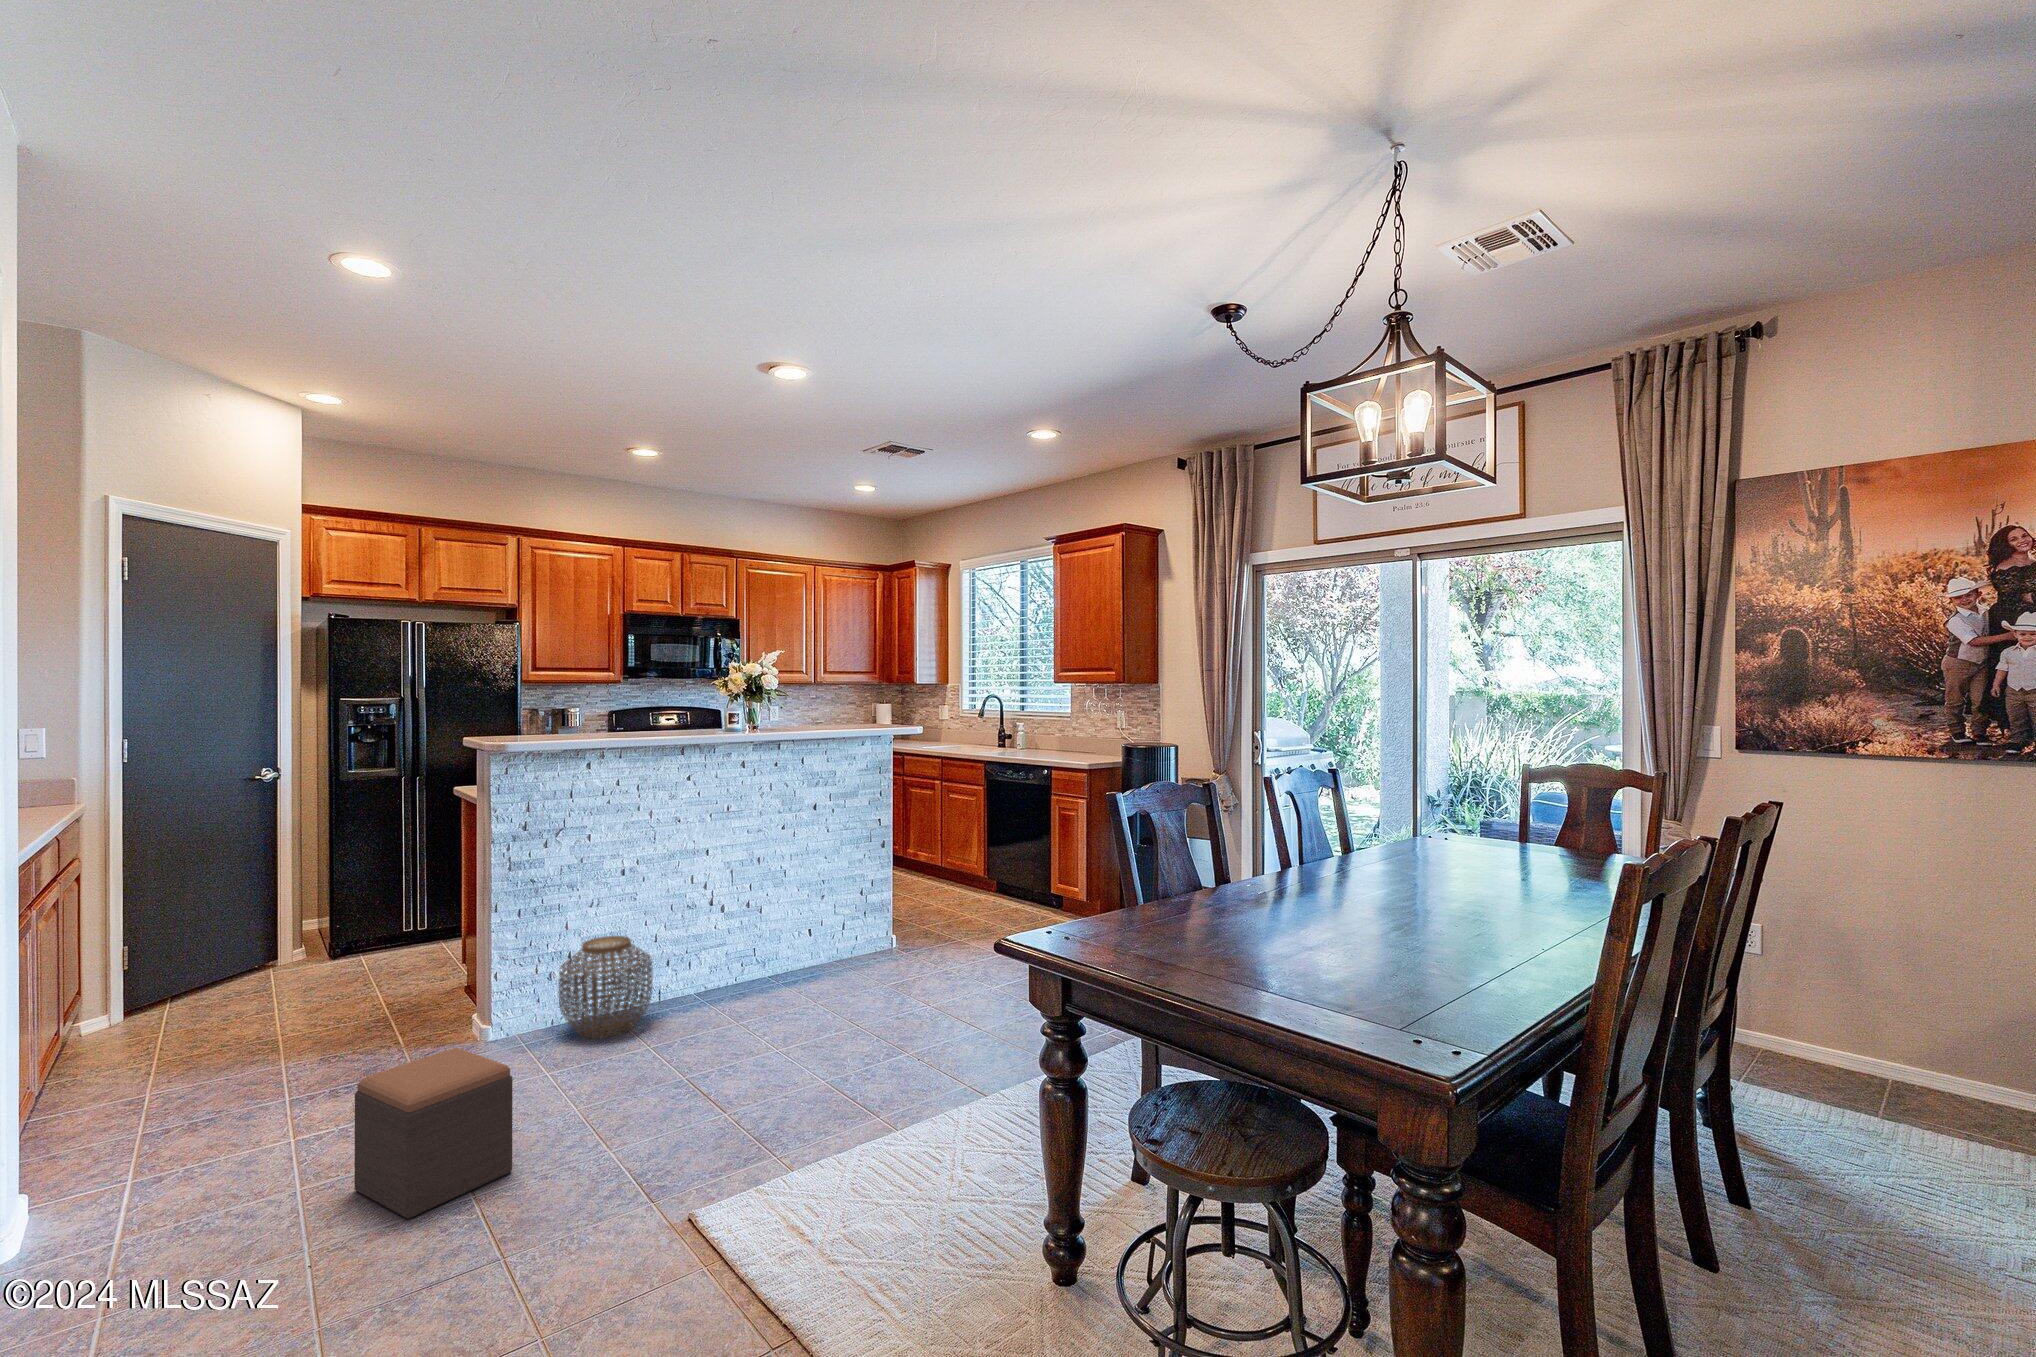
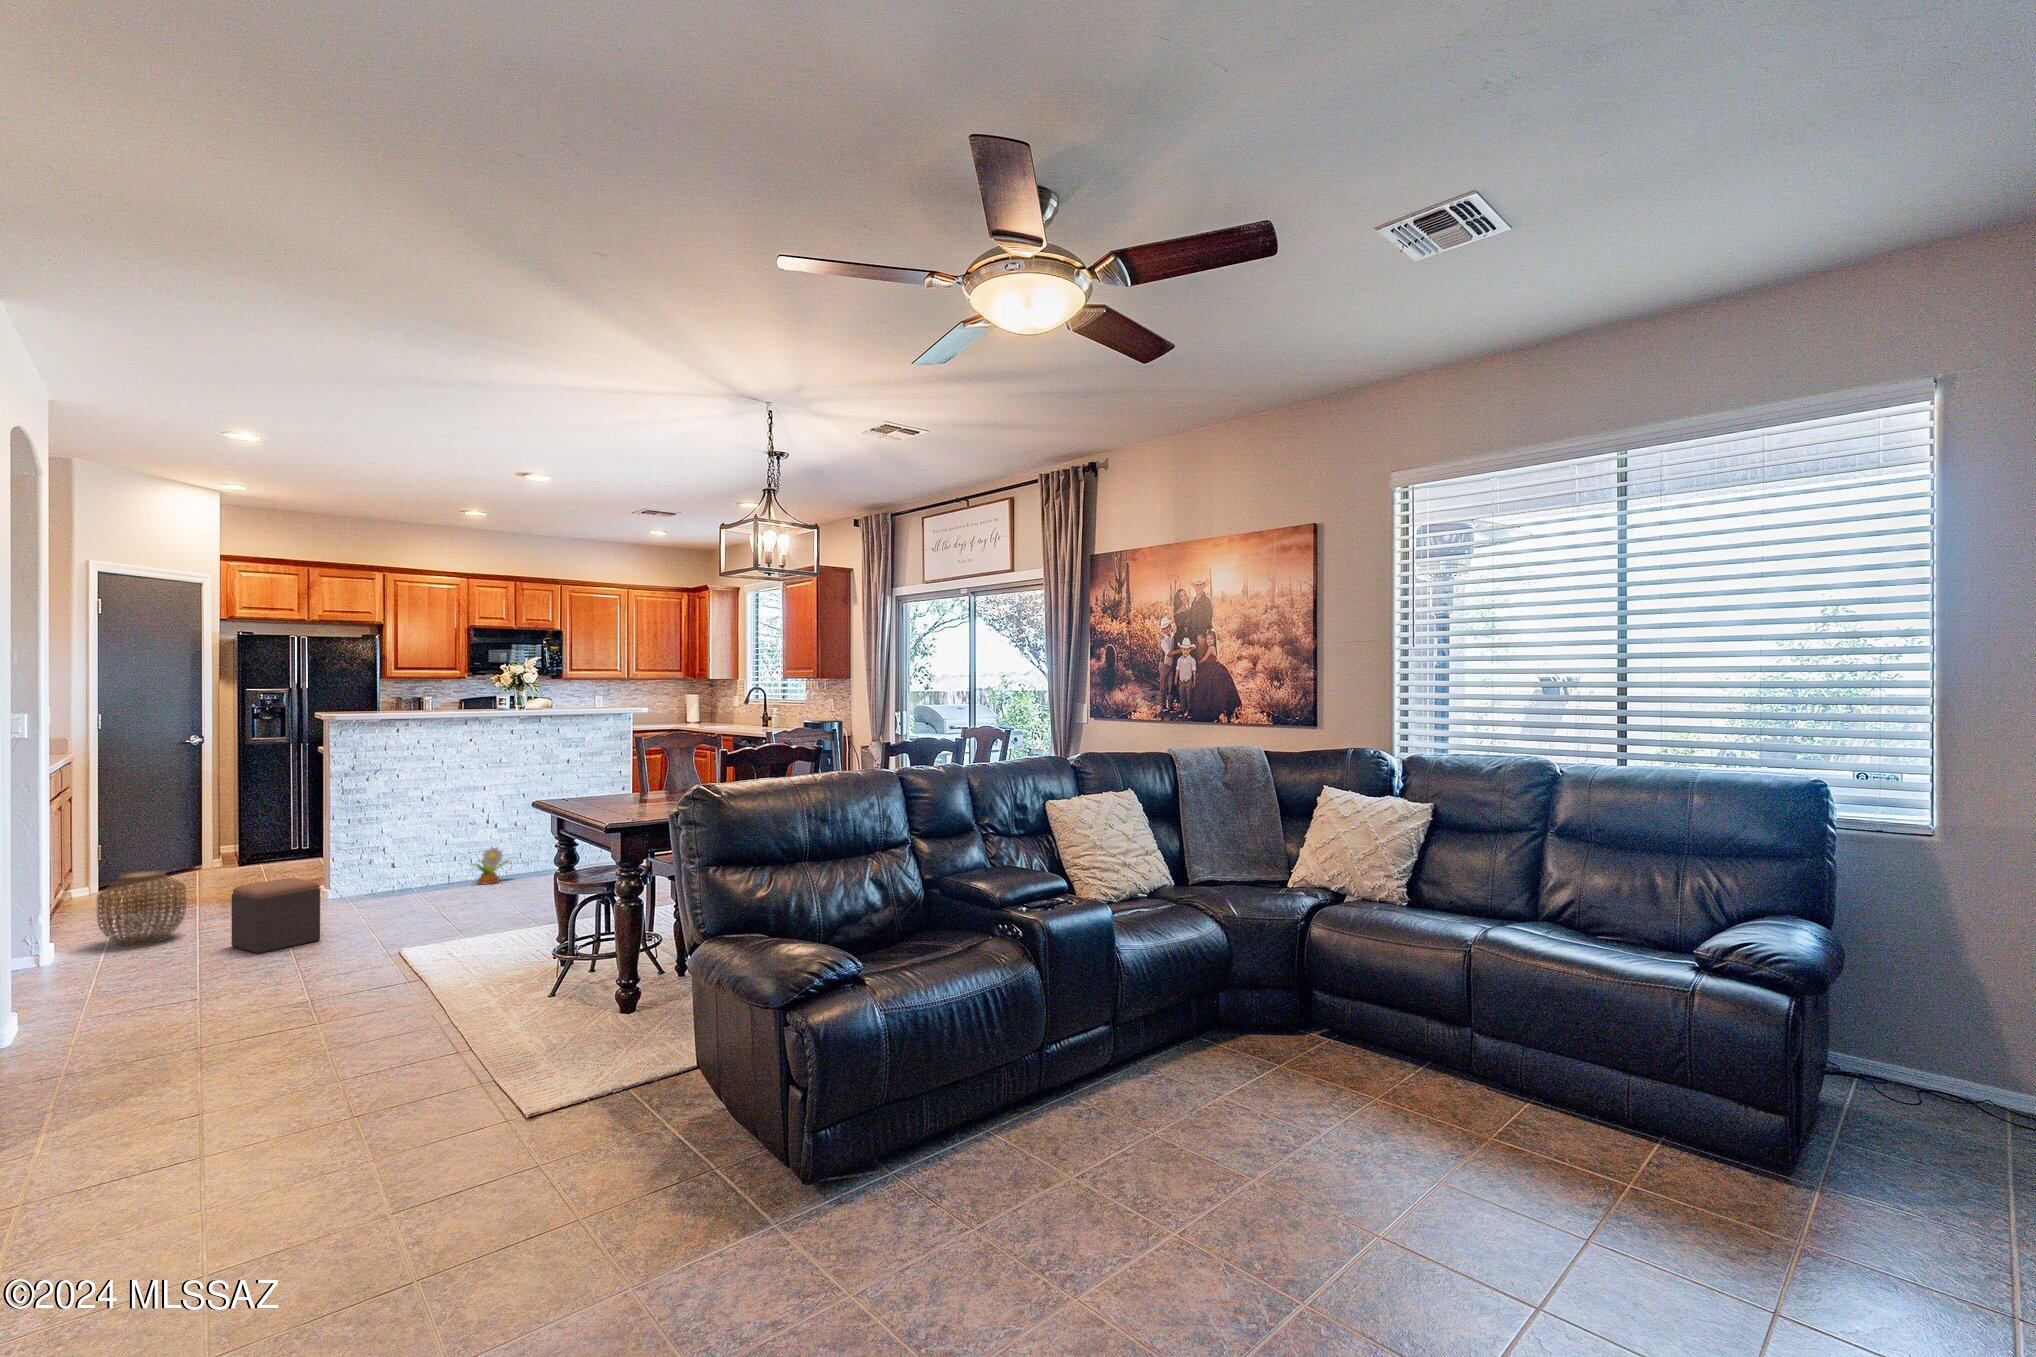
woven basket: present [559,936,652,1038] -> present [97,870,186,945]
decorative plant: none [687,947,749,1006] -> present [470,848,509,884]

